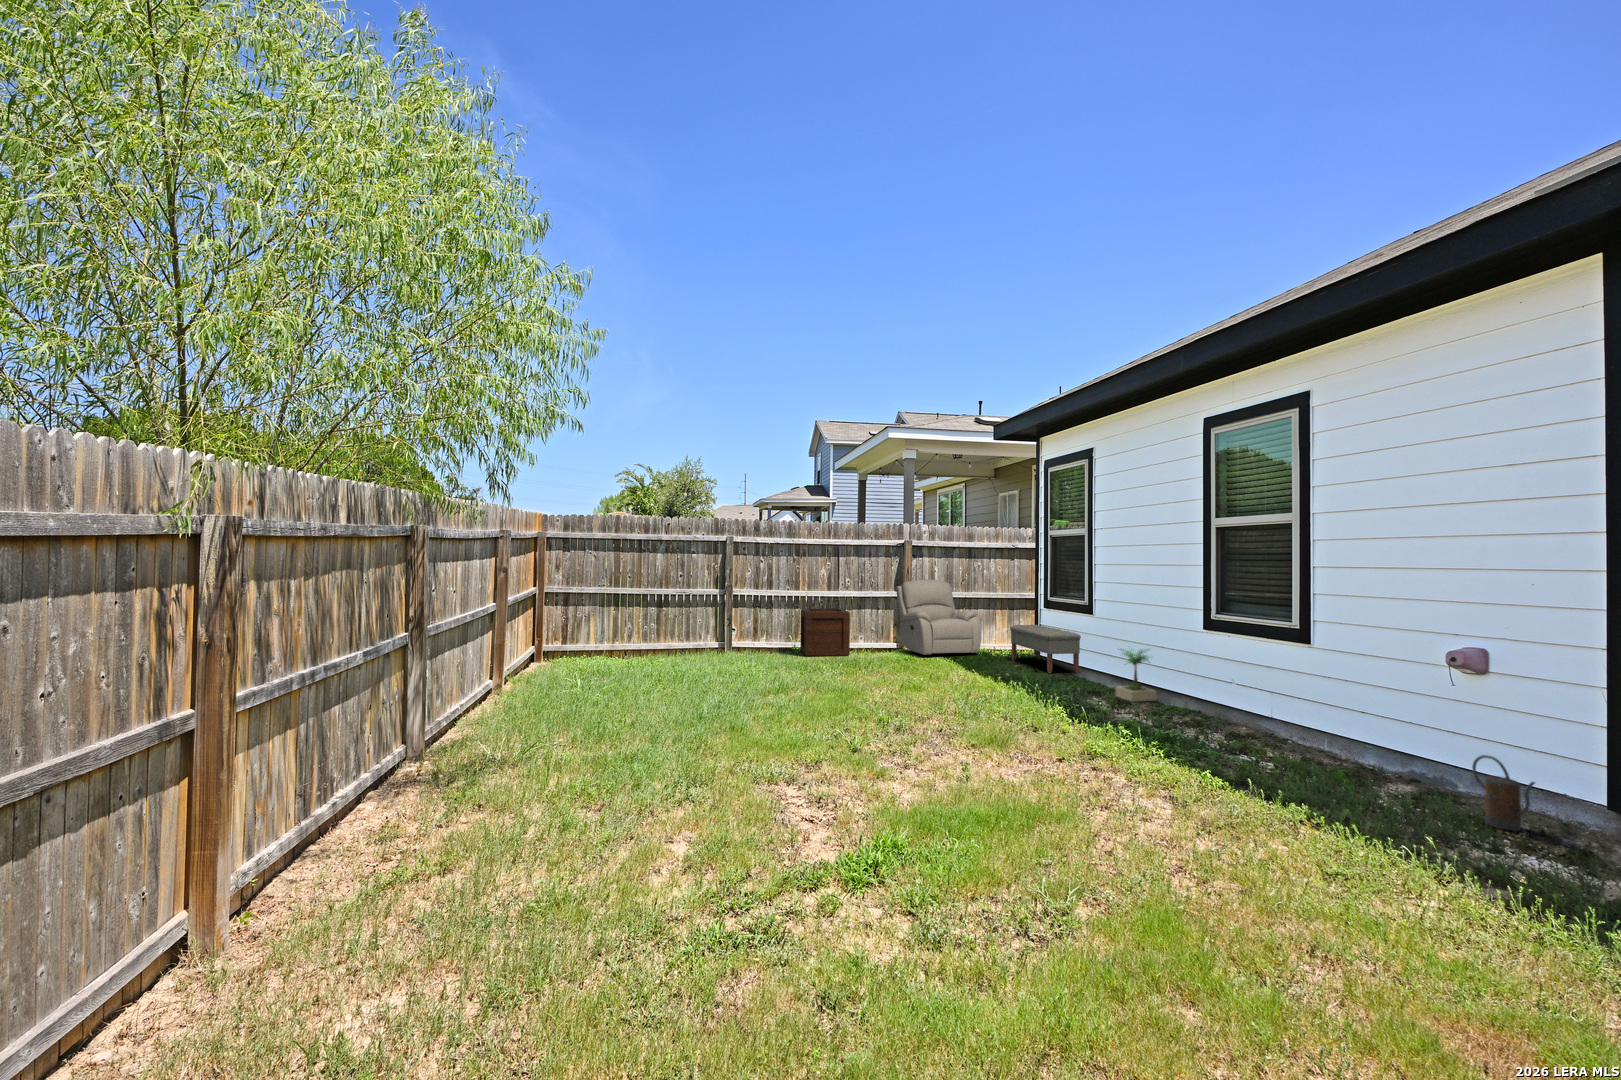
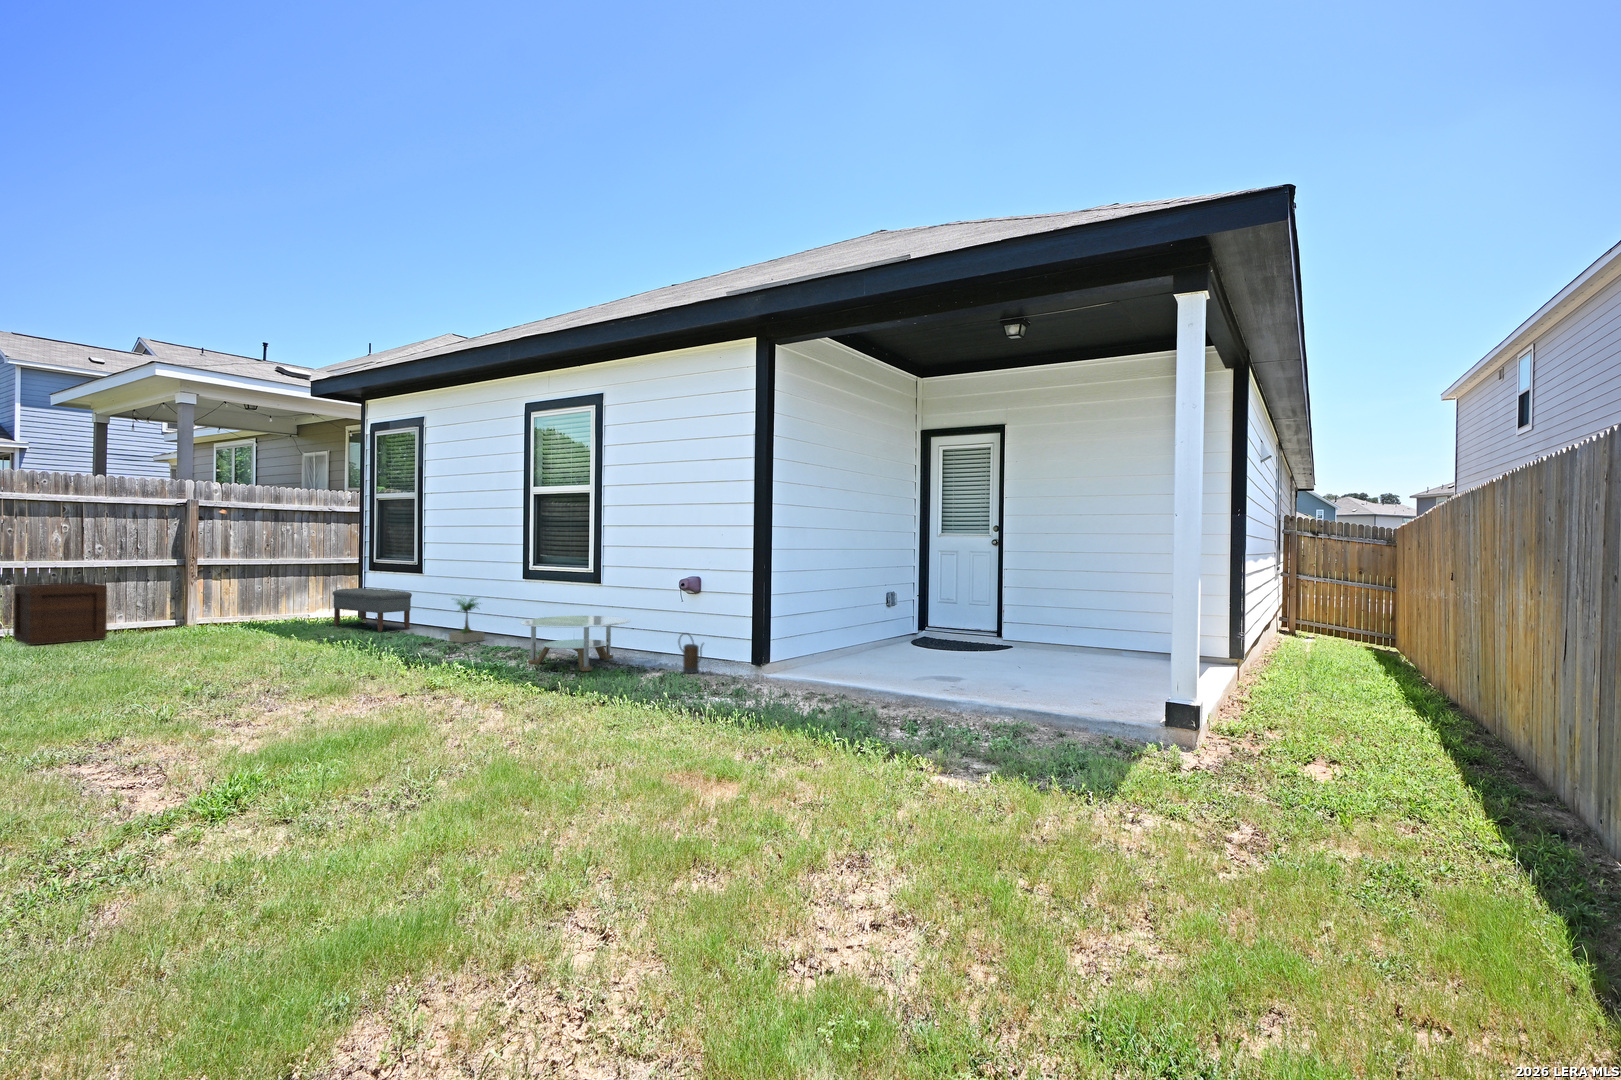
chair: present [896,579,981,657] -> none [176,545,296,630]
round table: none [1196,690,1372,784] -> present [520,616,631,671]

